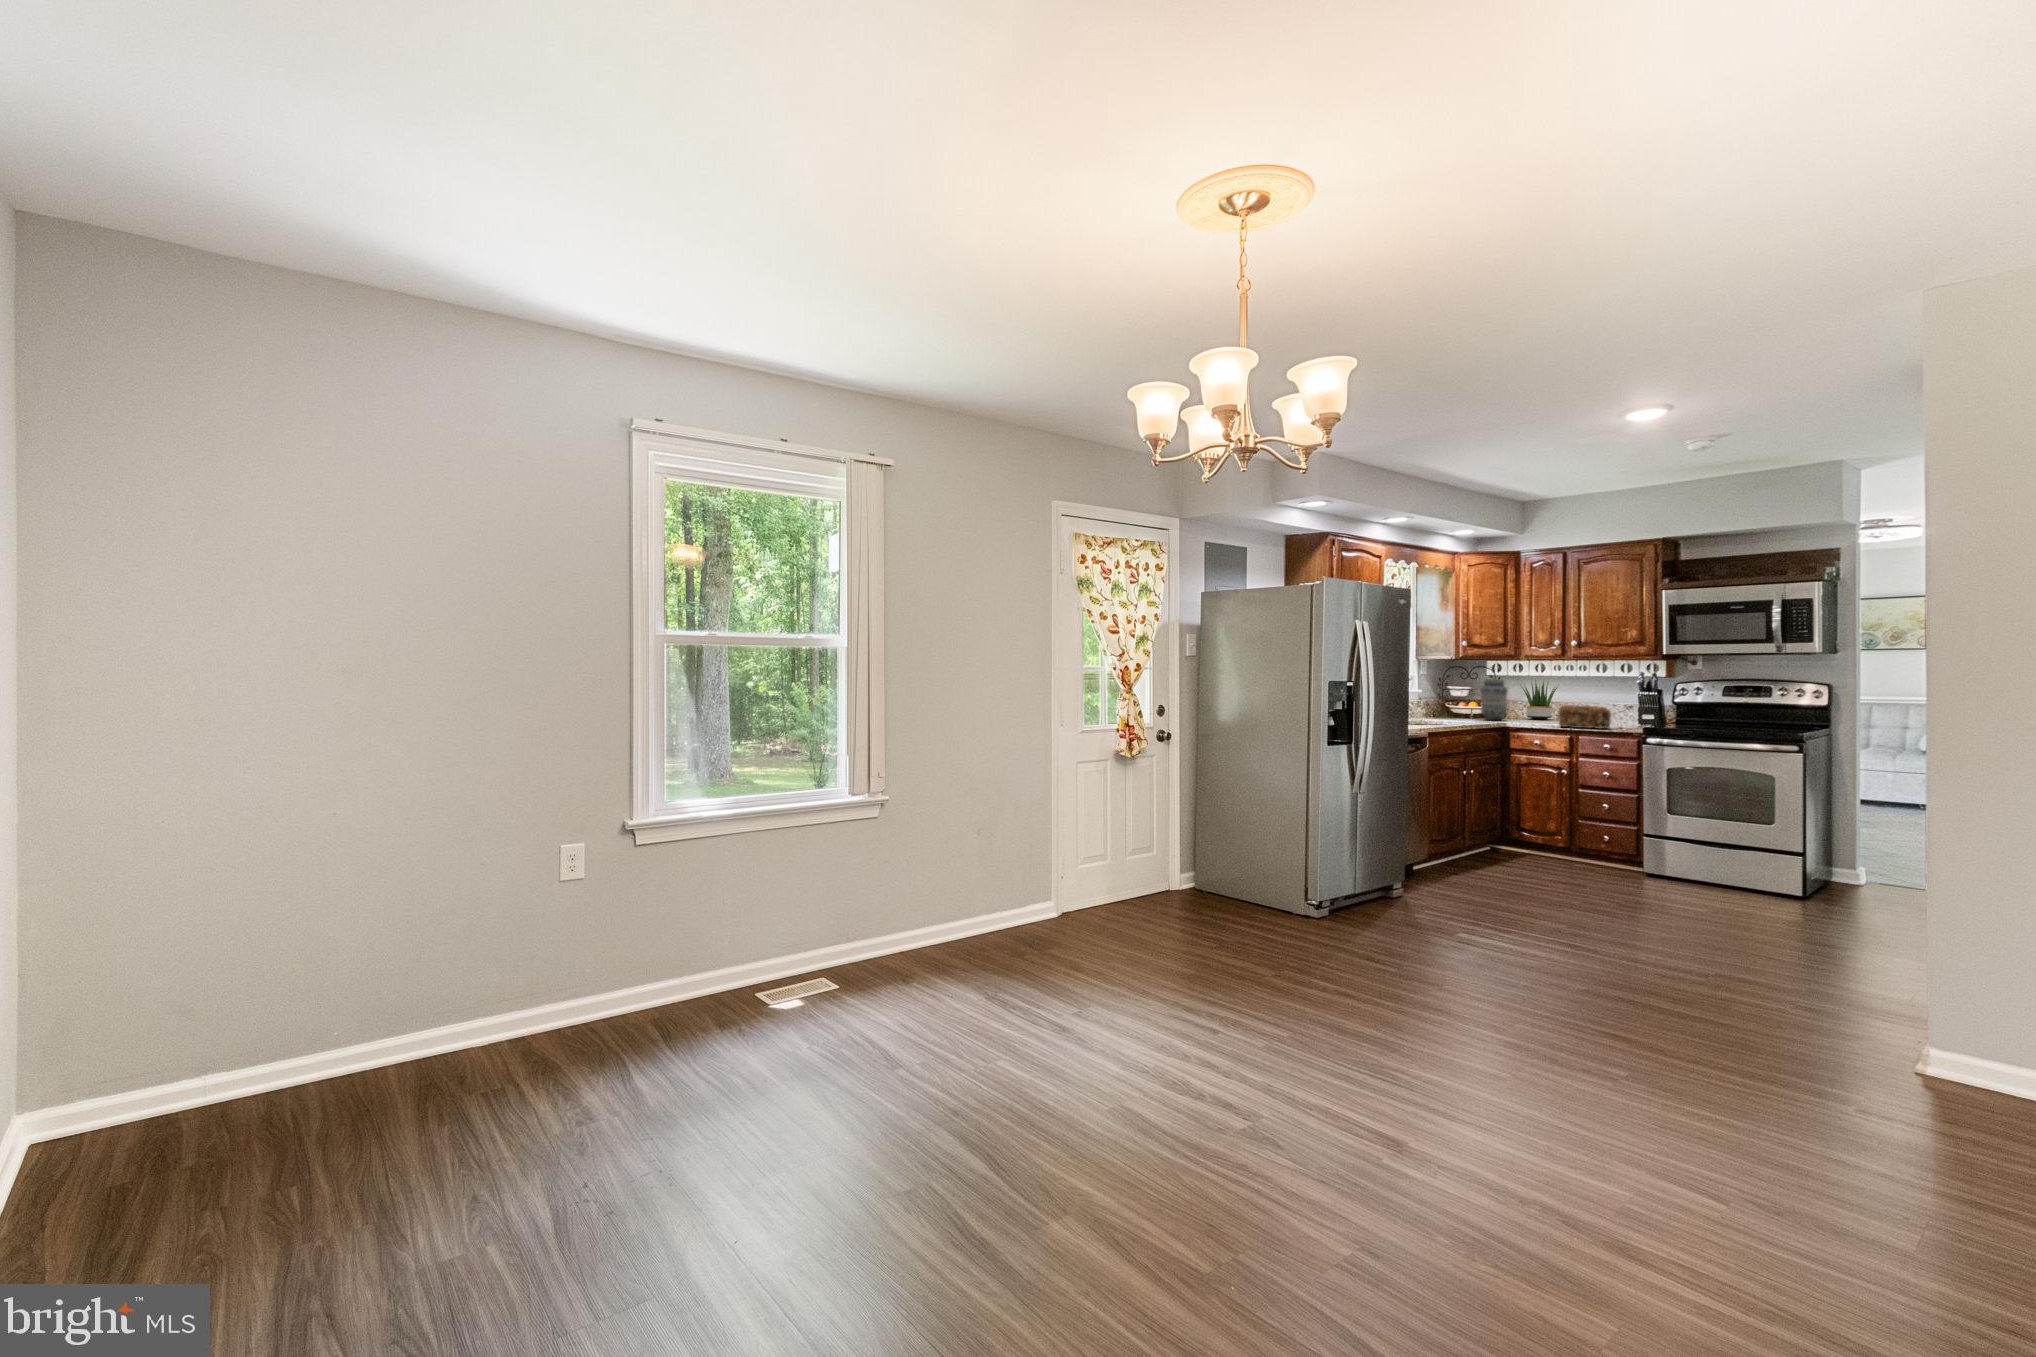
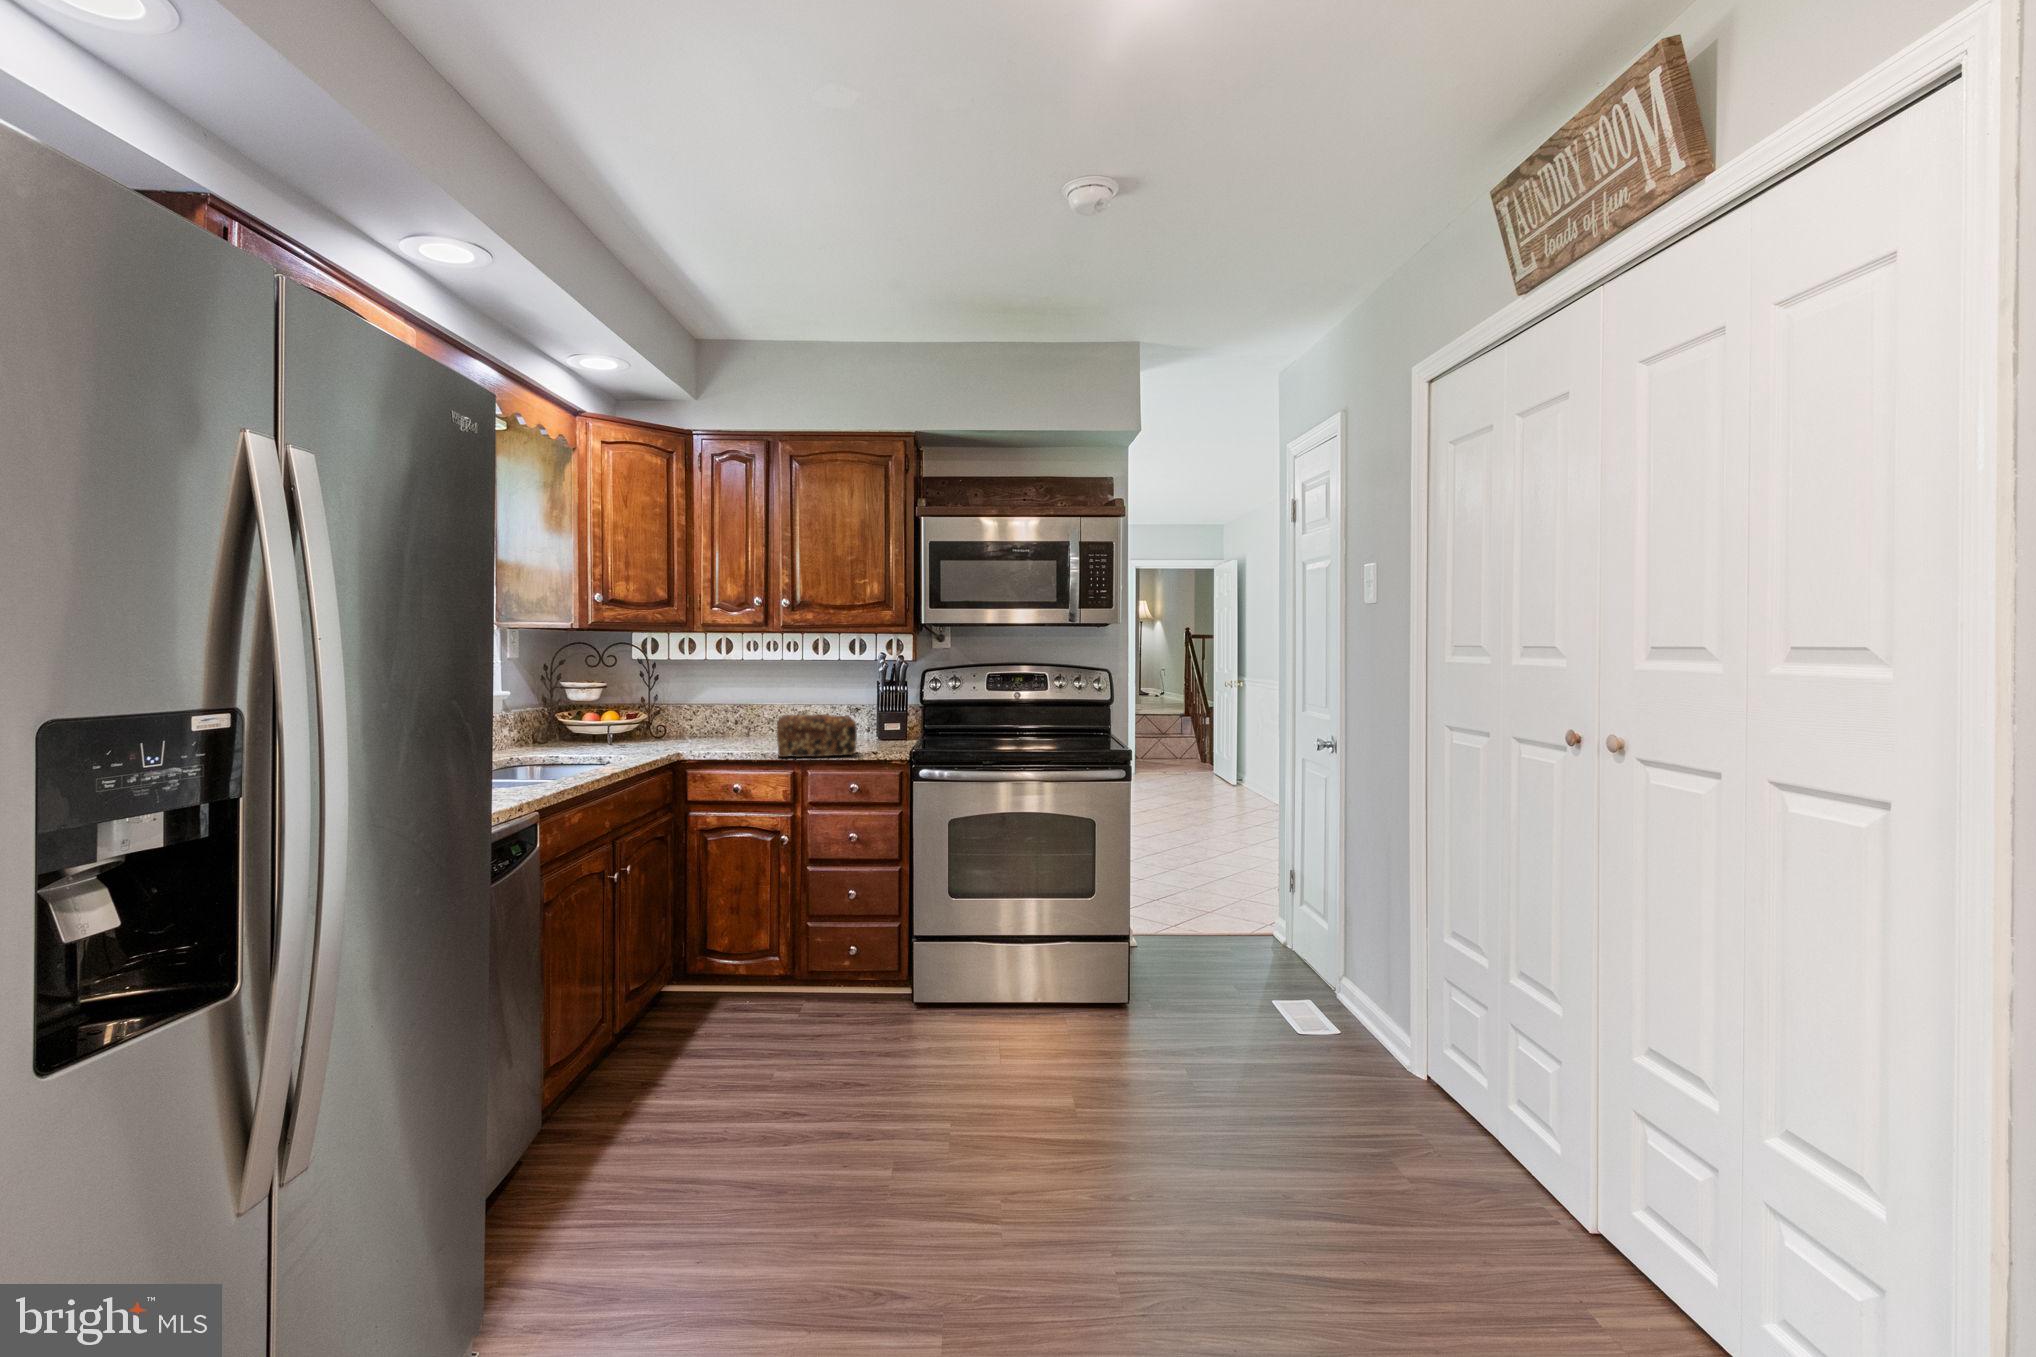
vase: present [1481,679,1508,720] -> none [625,667,675,746]
potted plant: present [1522,680,1557,719] -> none [692,664,752,736]

